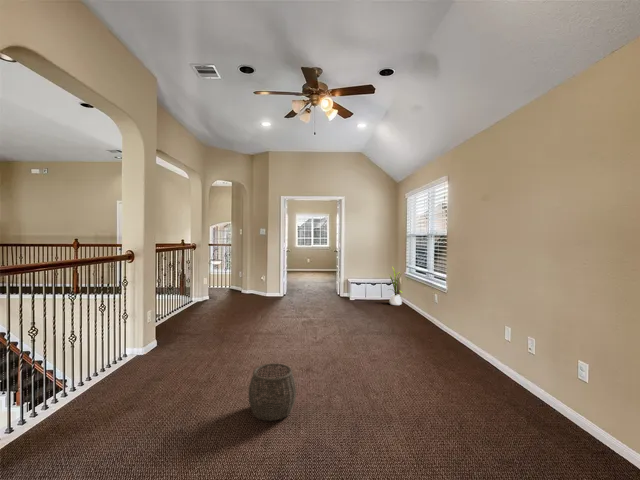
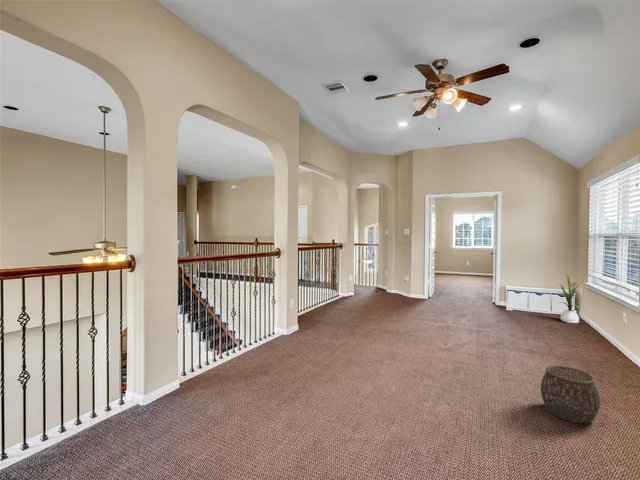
woven basket: present [248,363,296,421] -> present [541,366,600,424]

